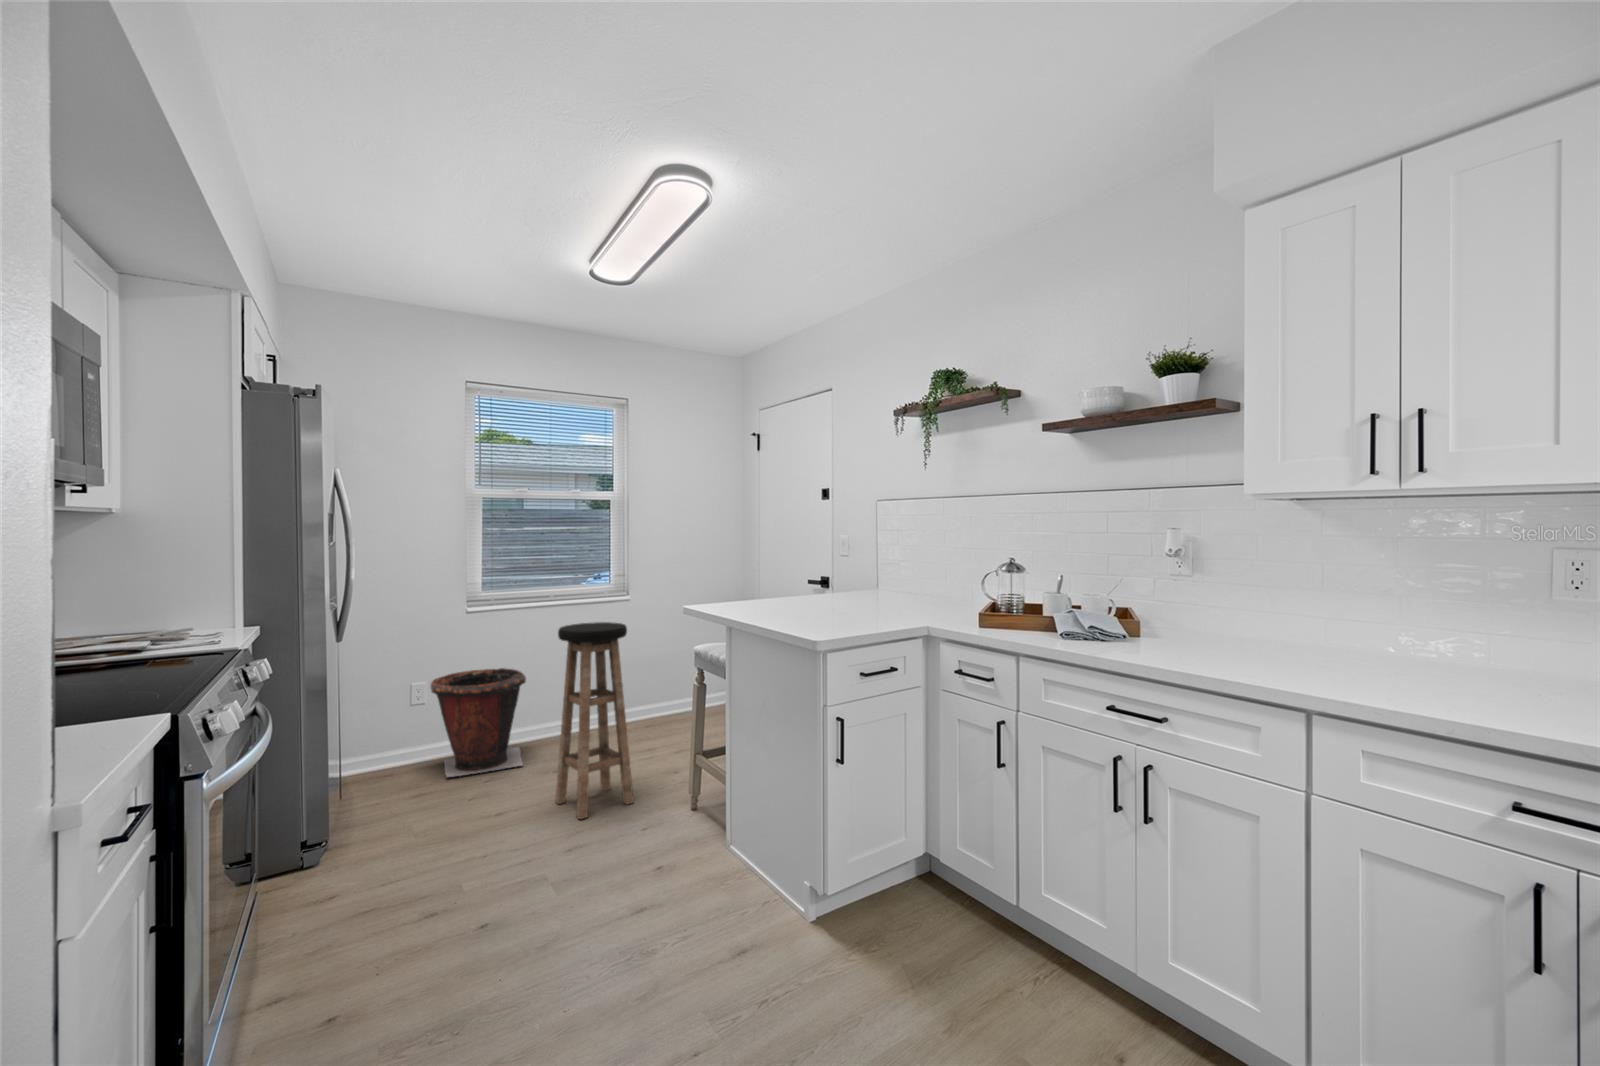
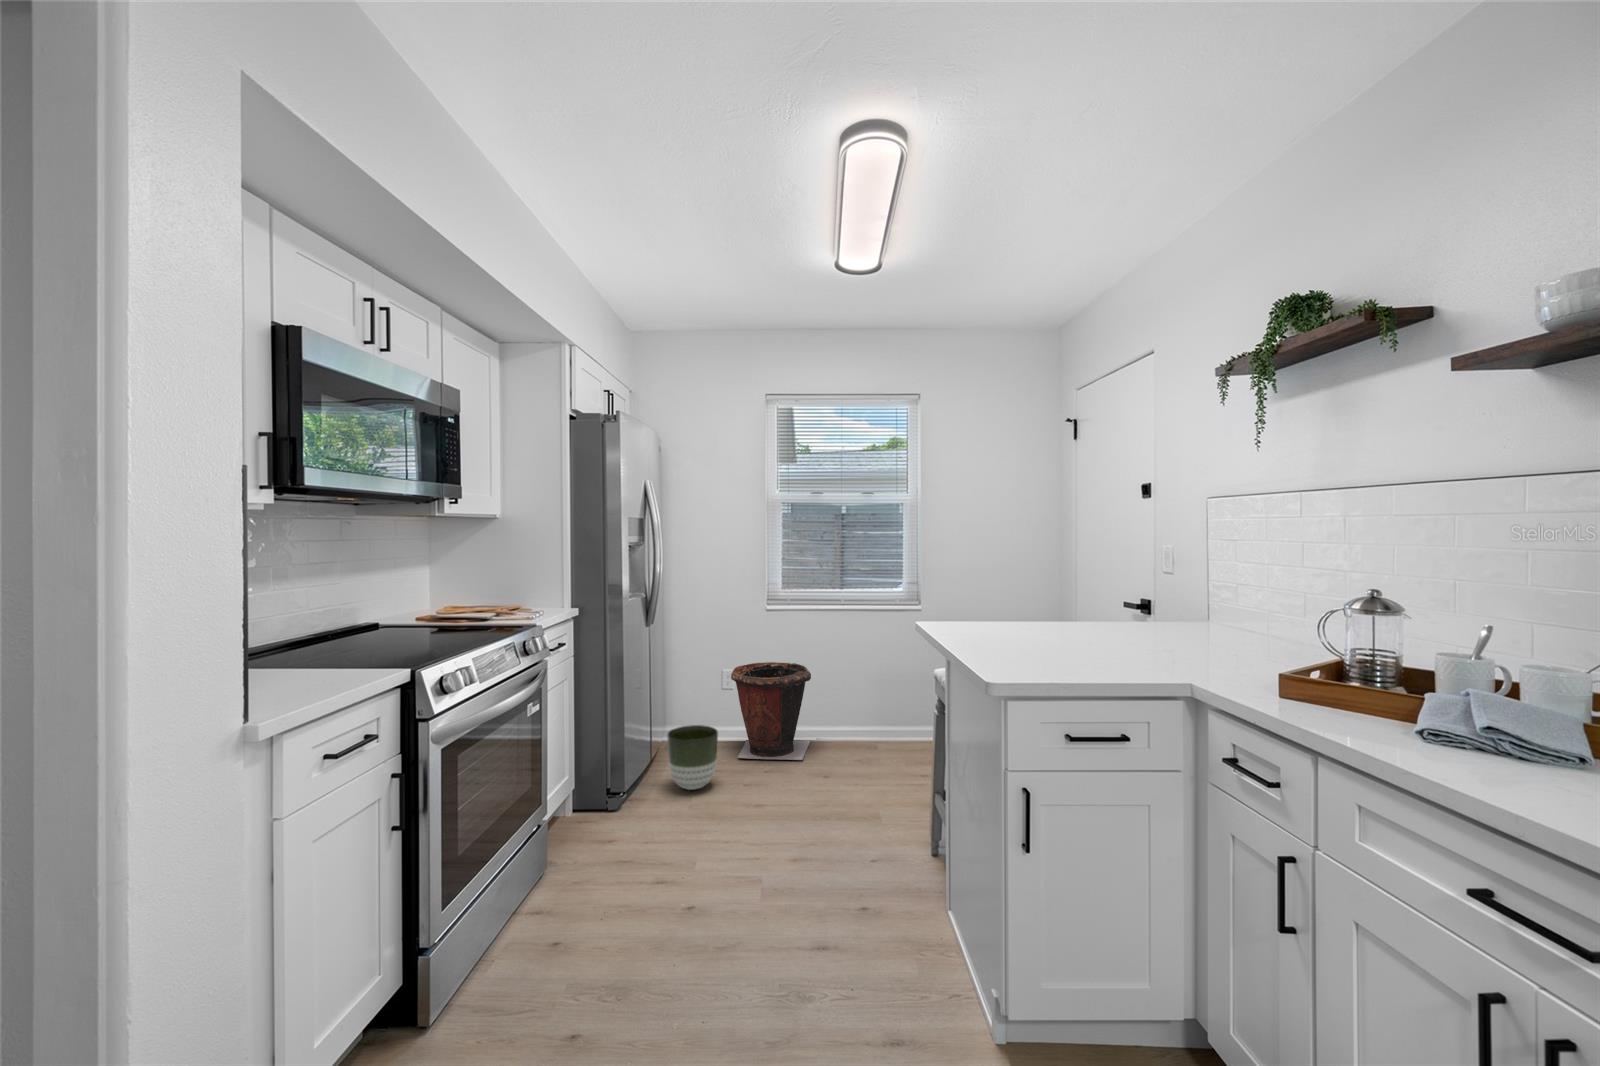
bar stool: present [556,622,634,819] -> none [808,629,877,829]
planter: none [375,746,440,820] -> present [667,725,718,790]

